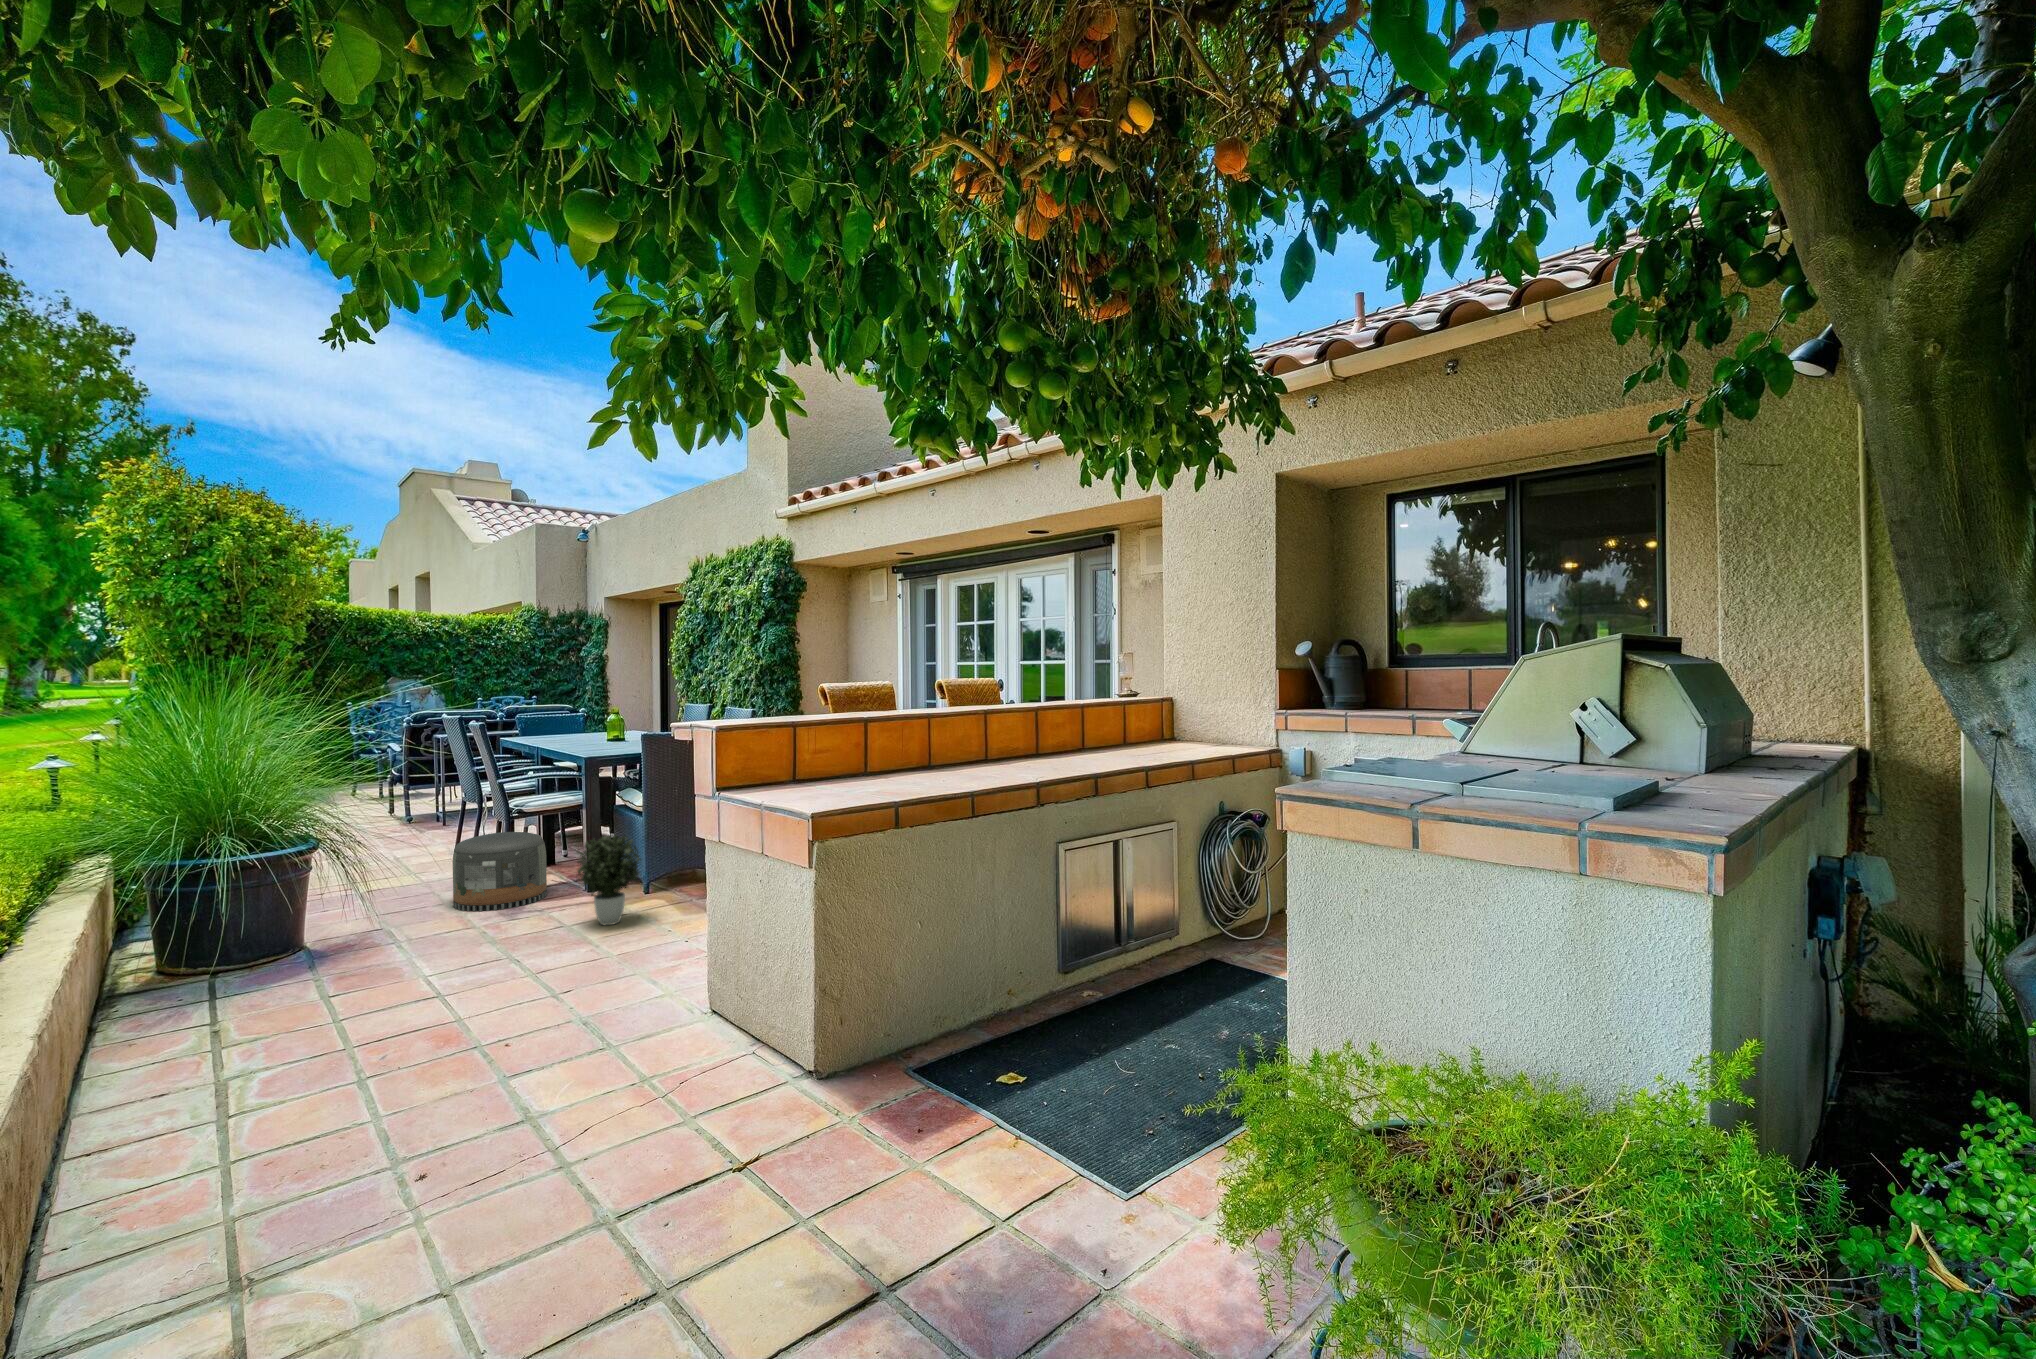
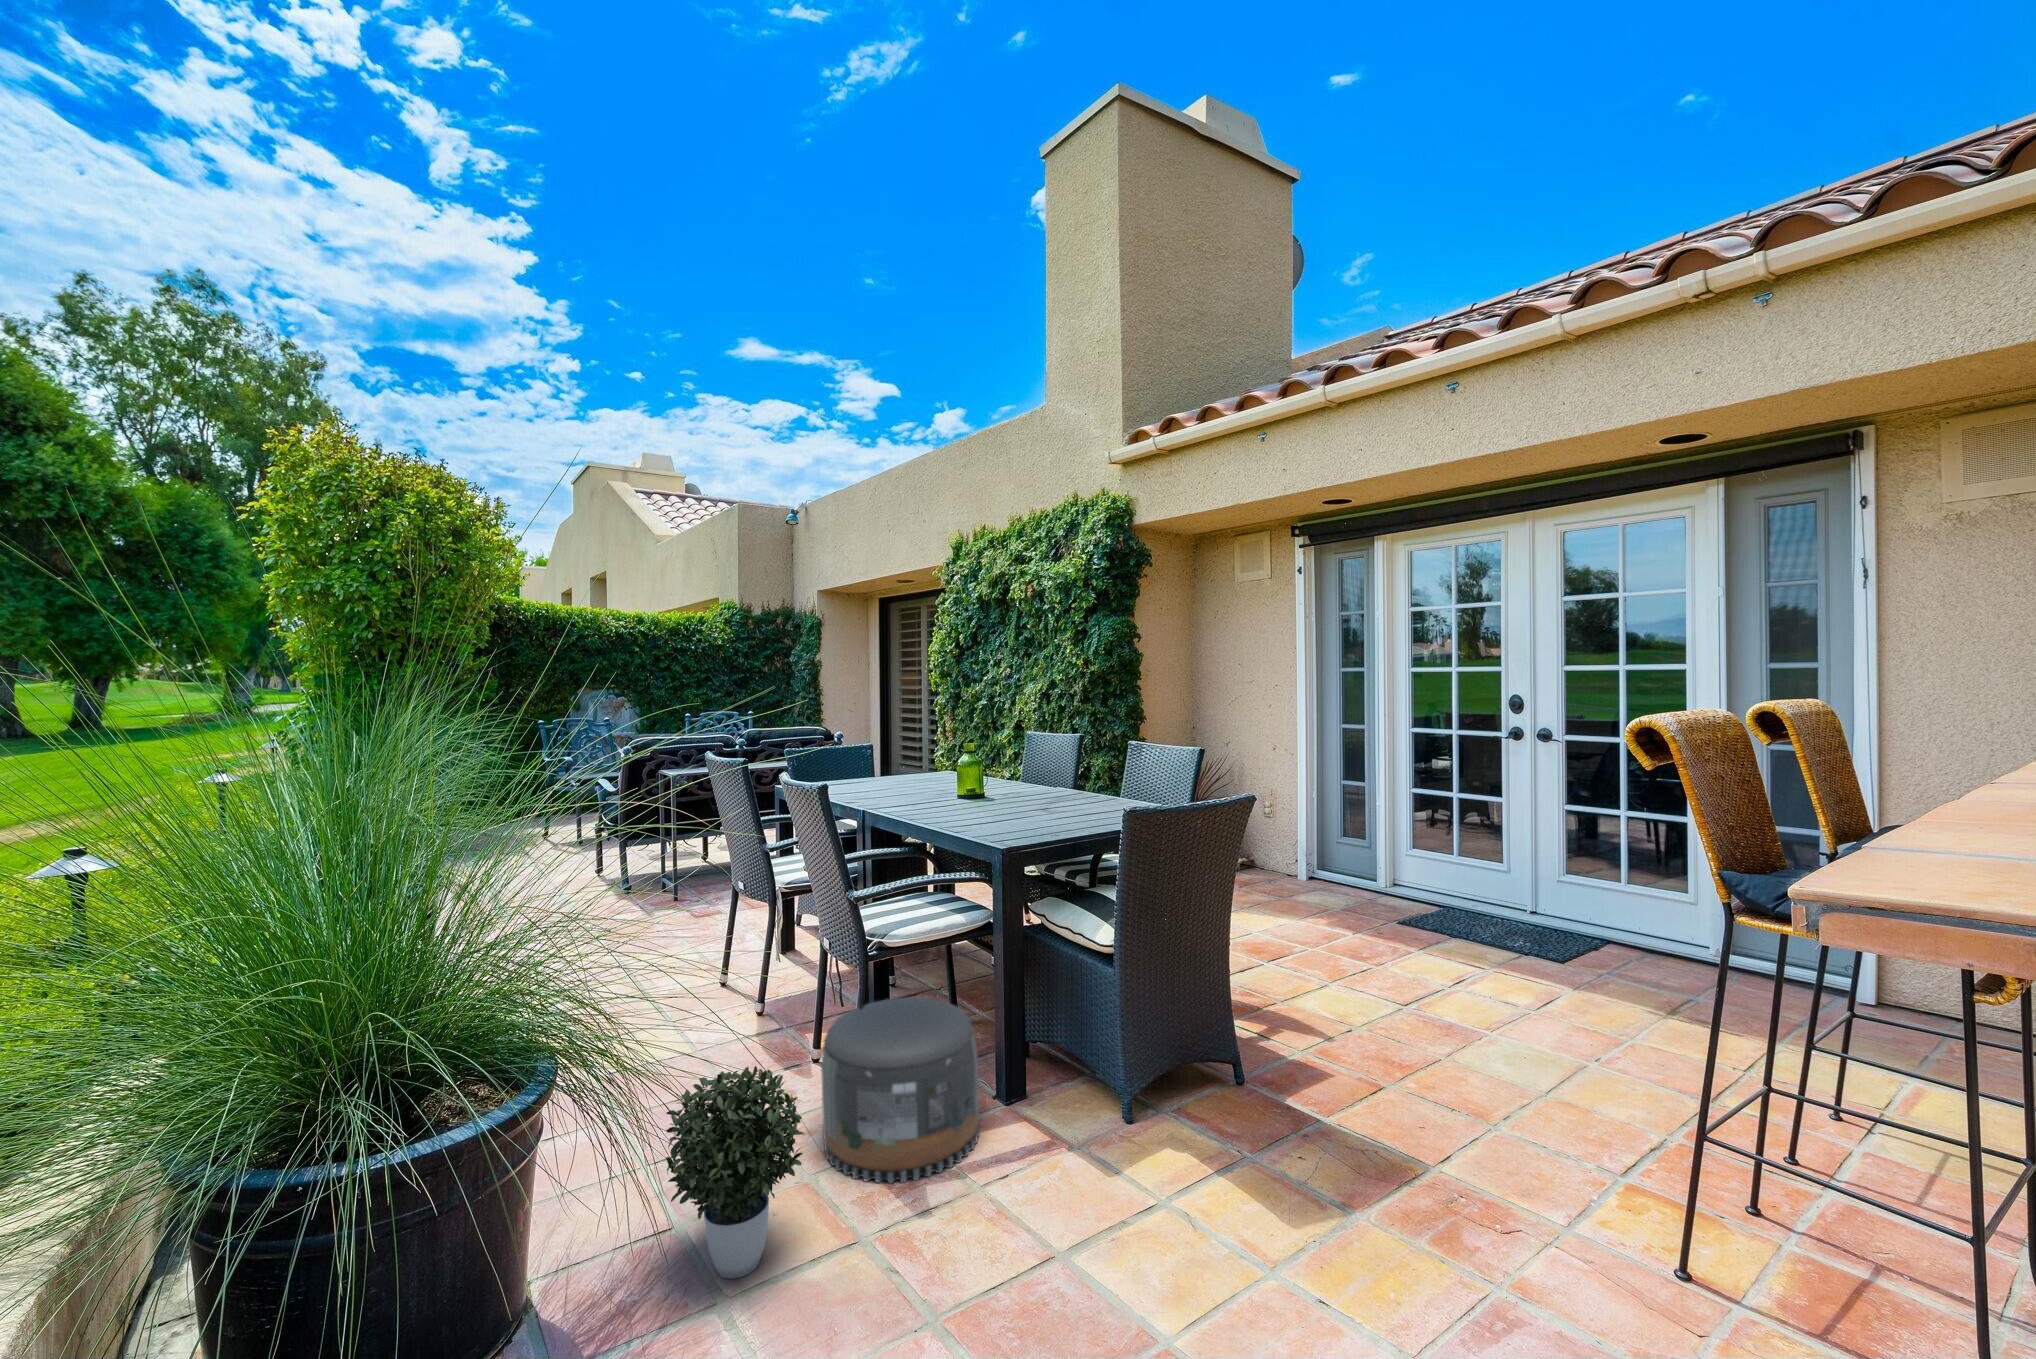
potted plant: present [577,835,641,925] -> present [666,1066,804,1279]

